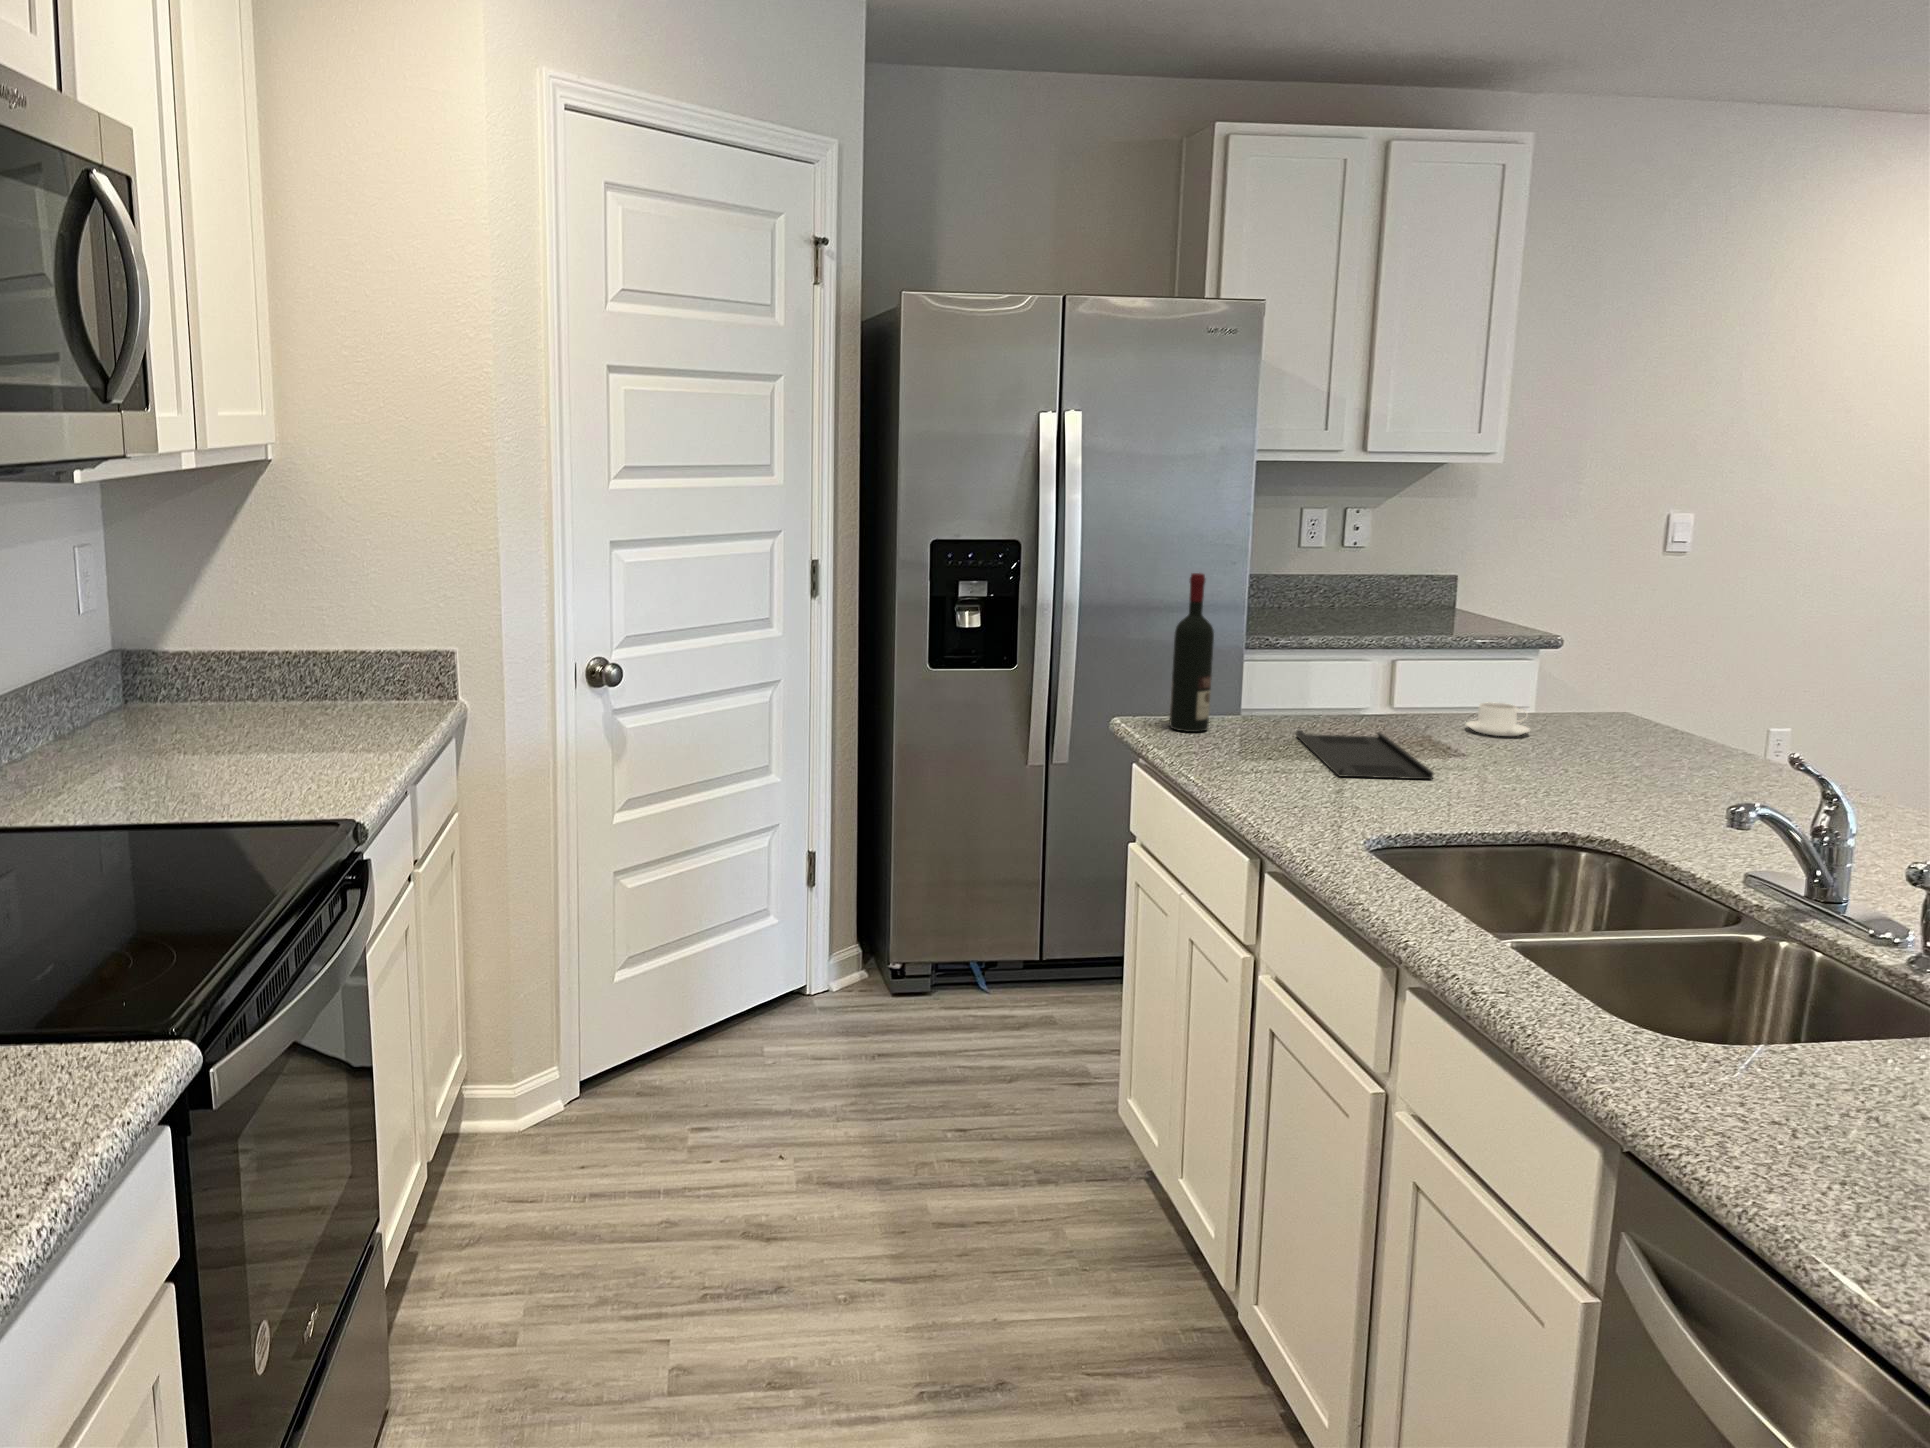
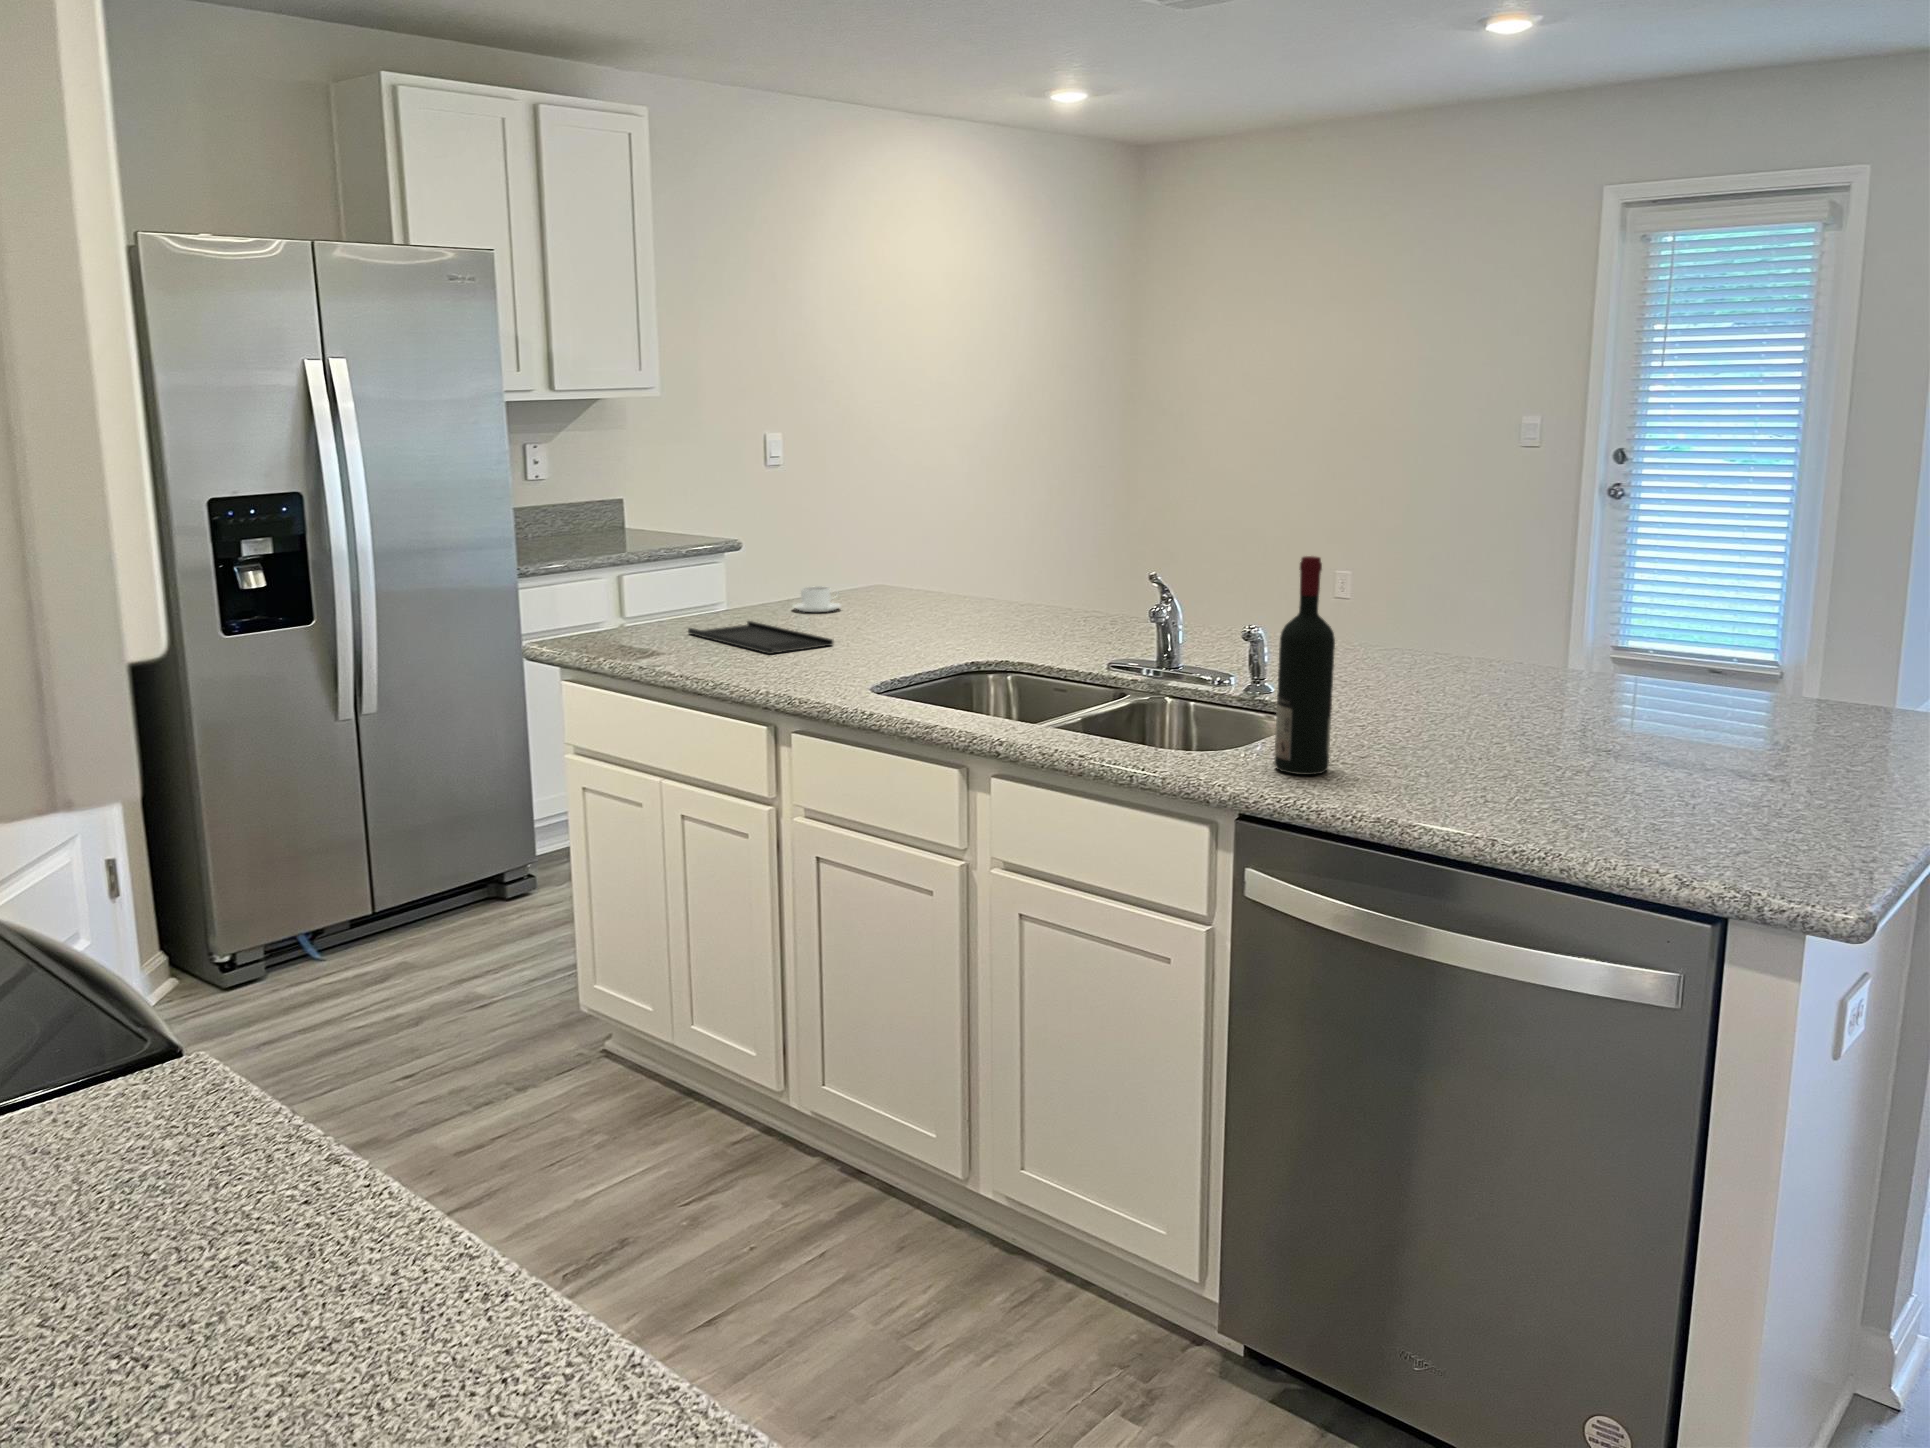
wine bottle: present [1169,573,1214,732] -> present [1274,556,1335,775]

